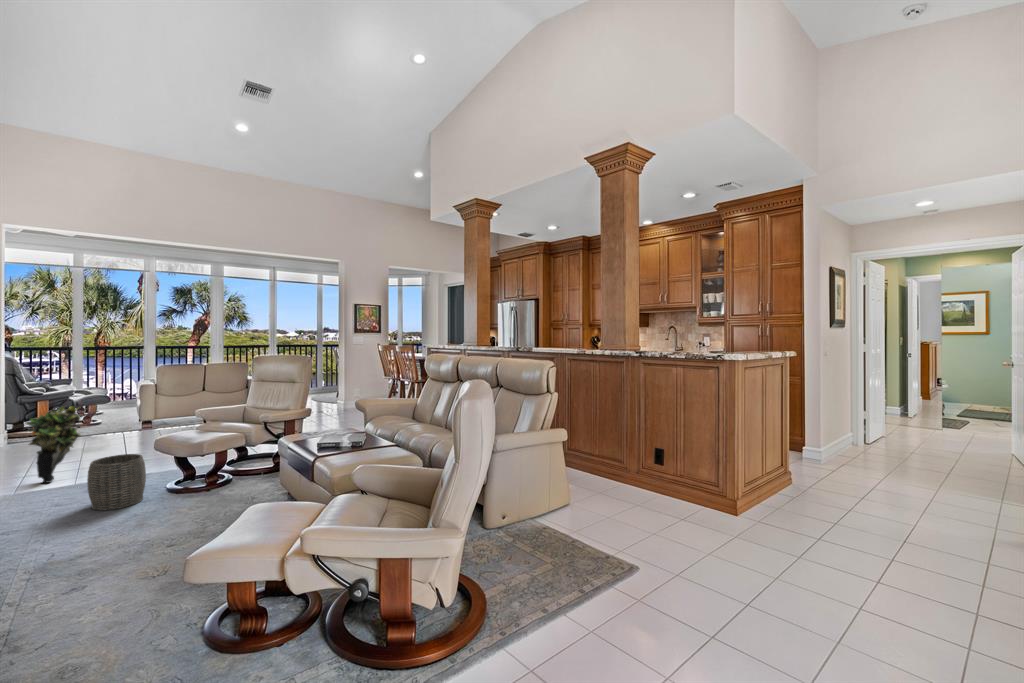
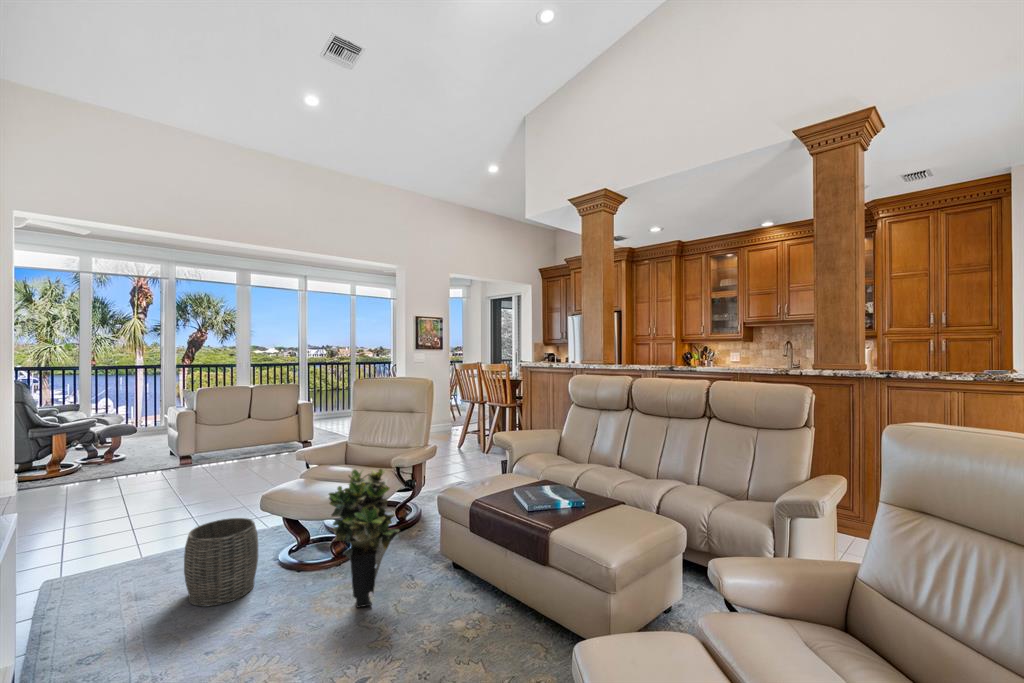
potted plant: present [26,406,81,483] -> present [329,469,399,608]

